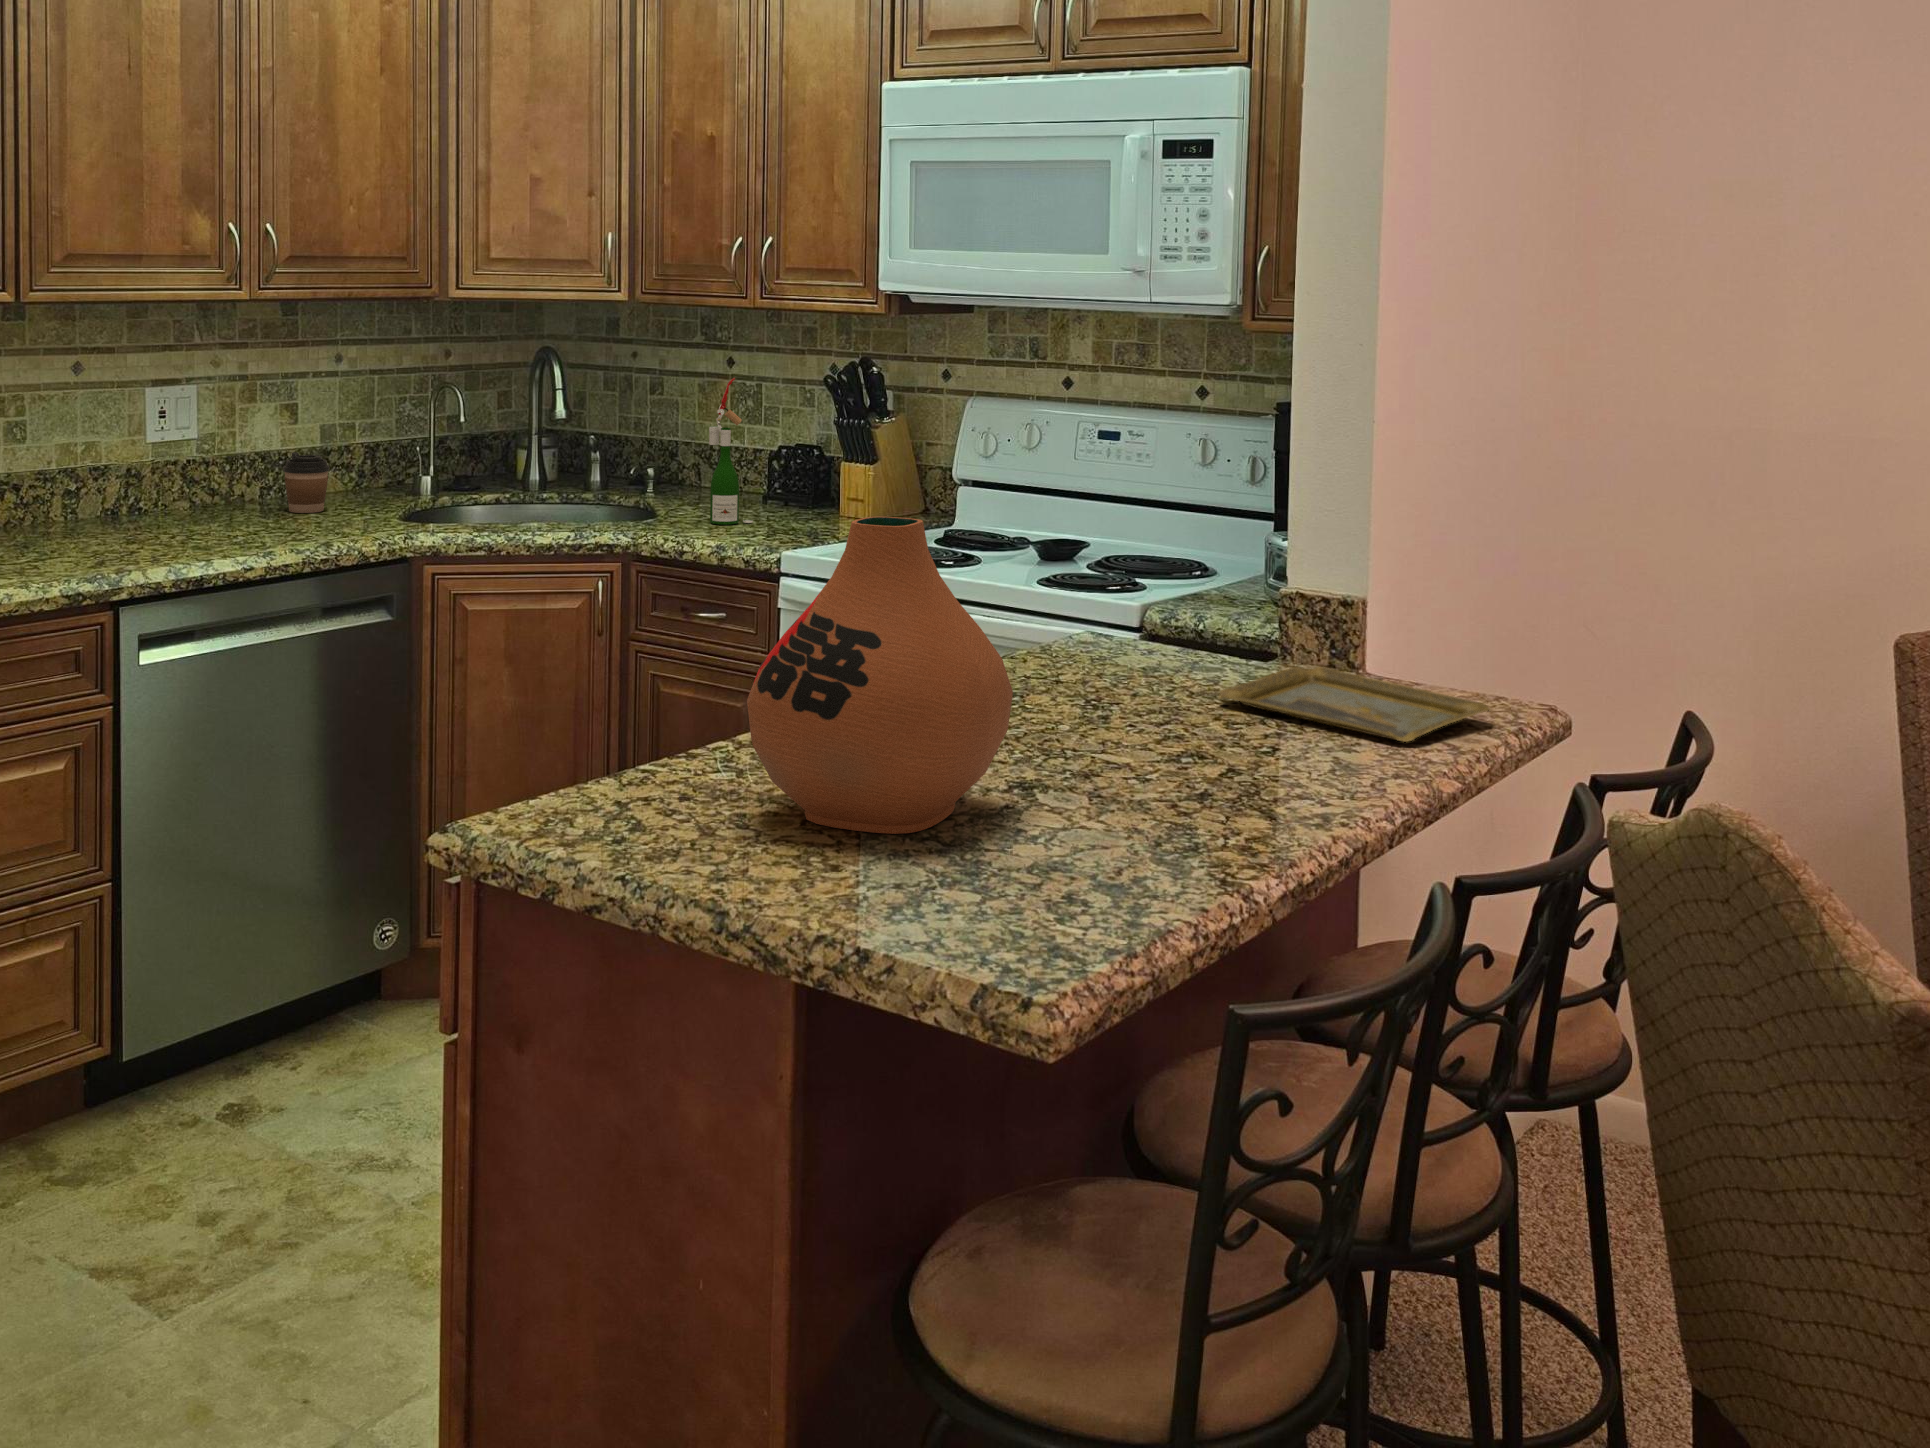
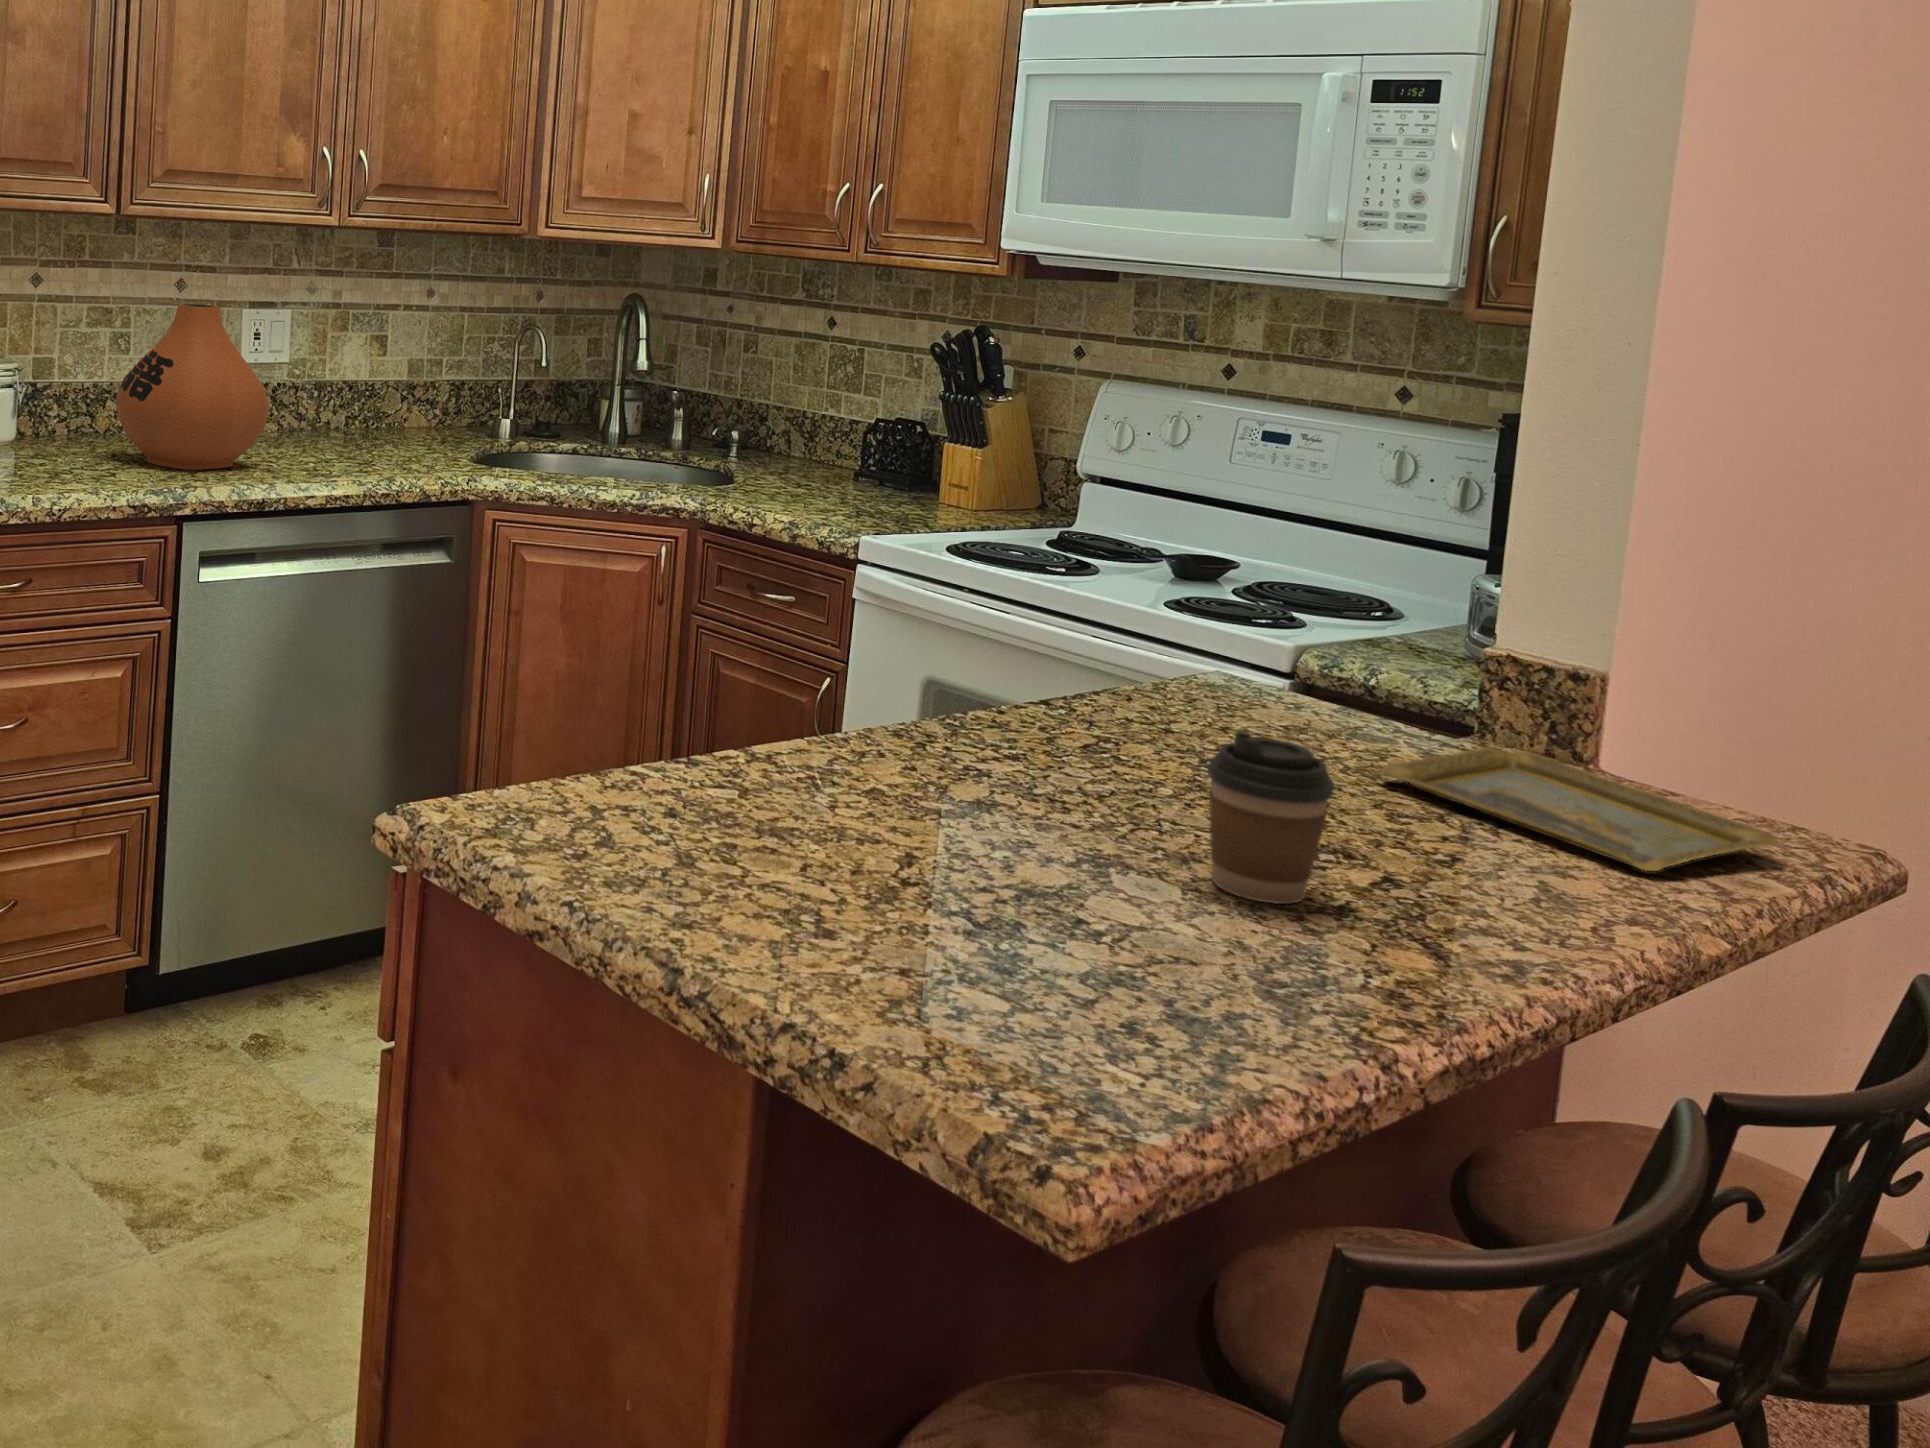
wine bottle: present [709,378,753,525] -> none [798,341,845,500]
coffee cup: present [283,452,329,513] -> present [1208,731,1335,904]
vase: present [747,517,1013,834] -> present [116,304,269,470]

